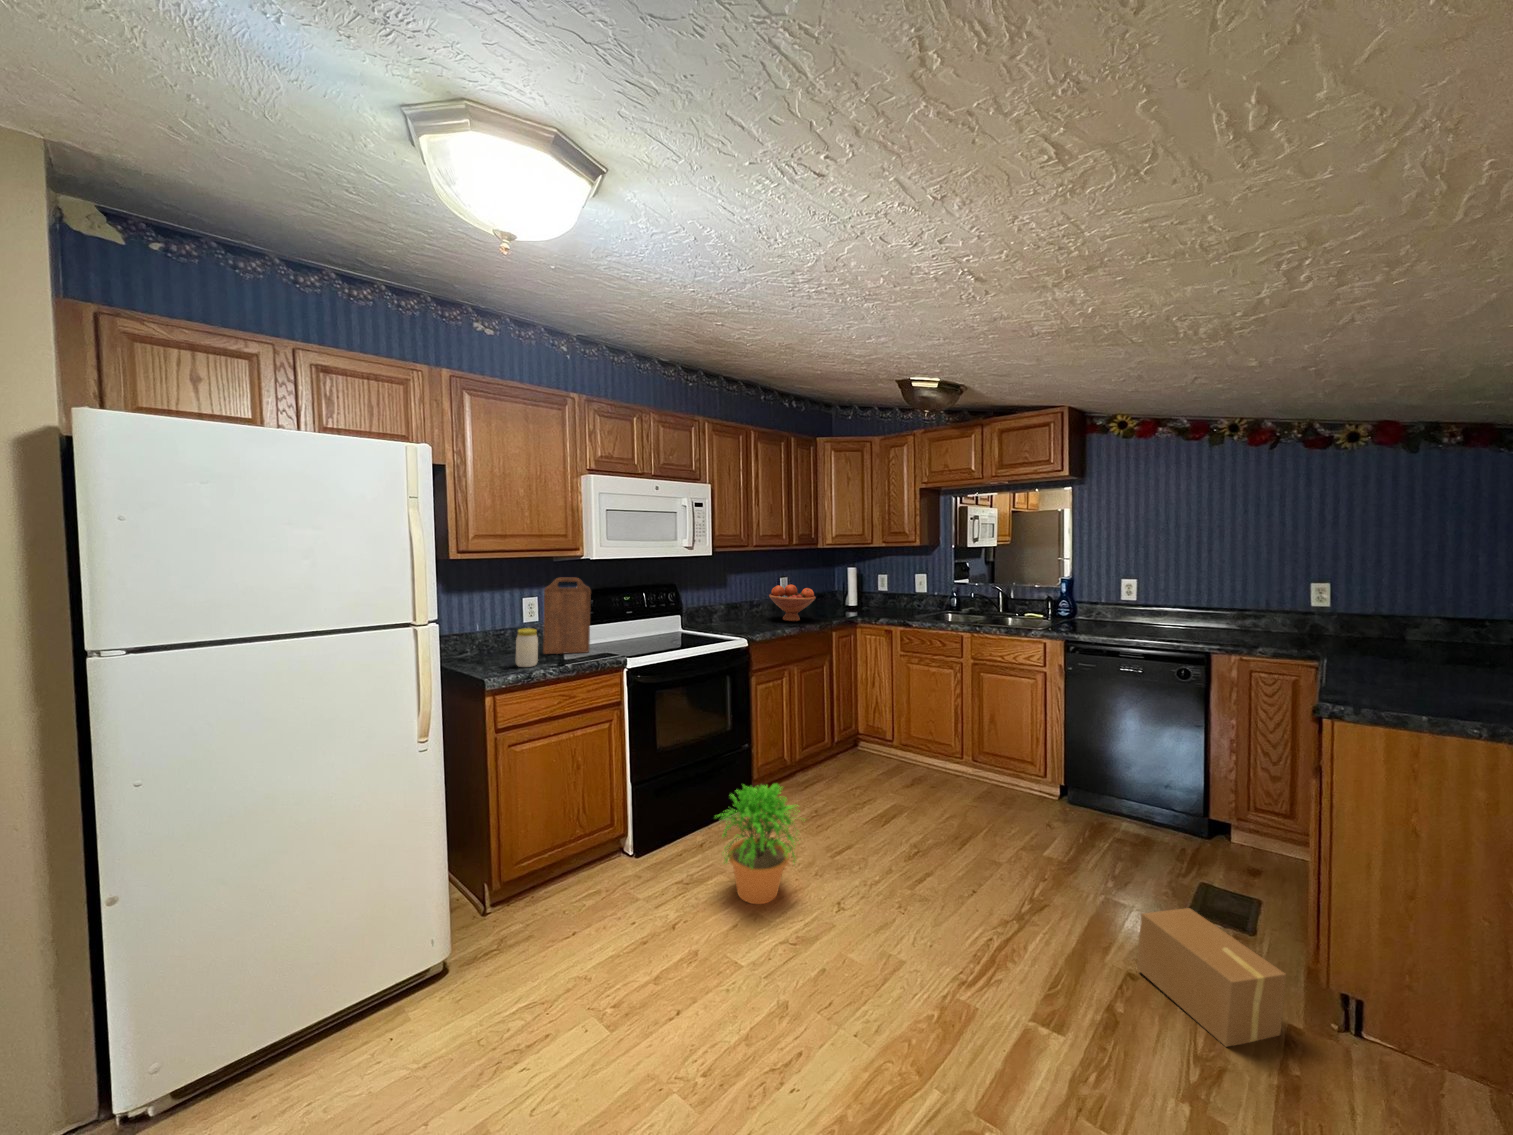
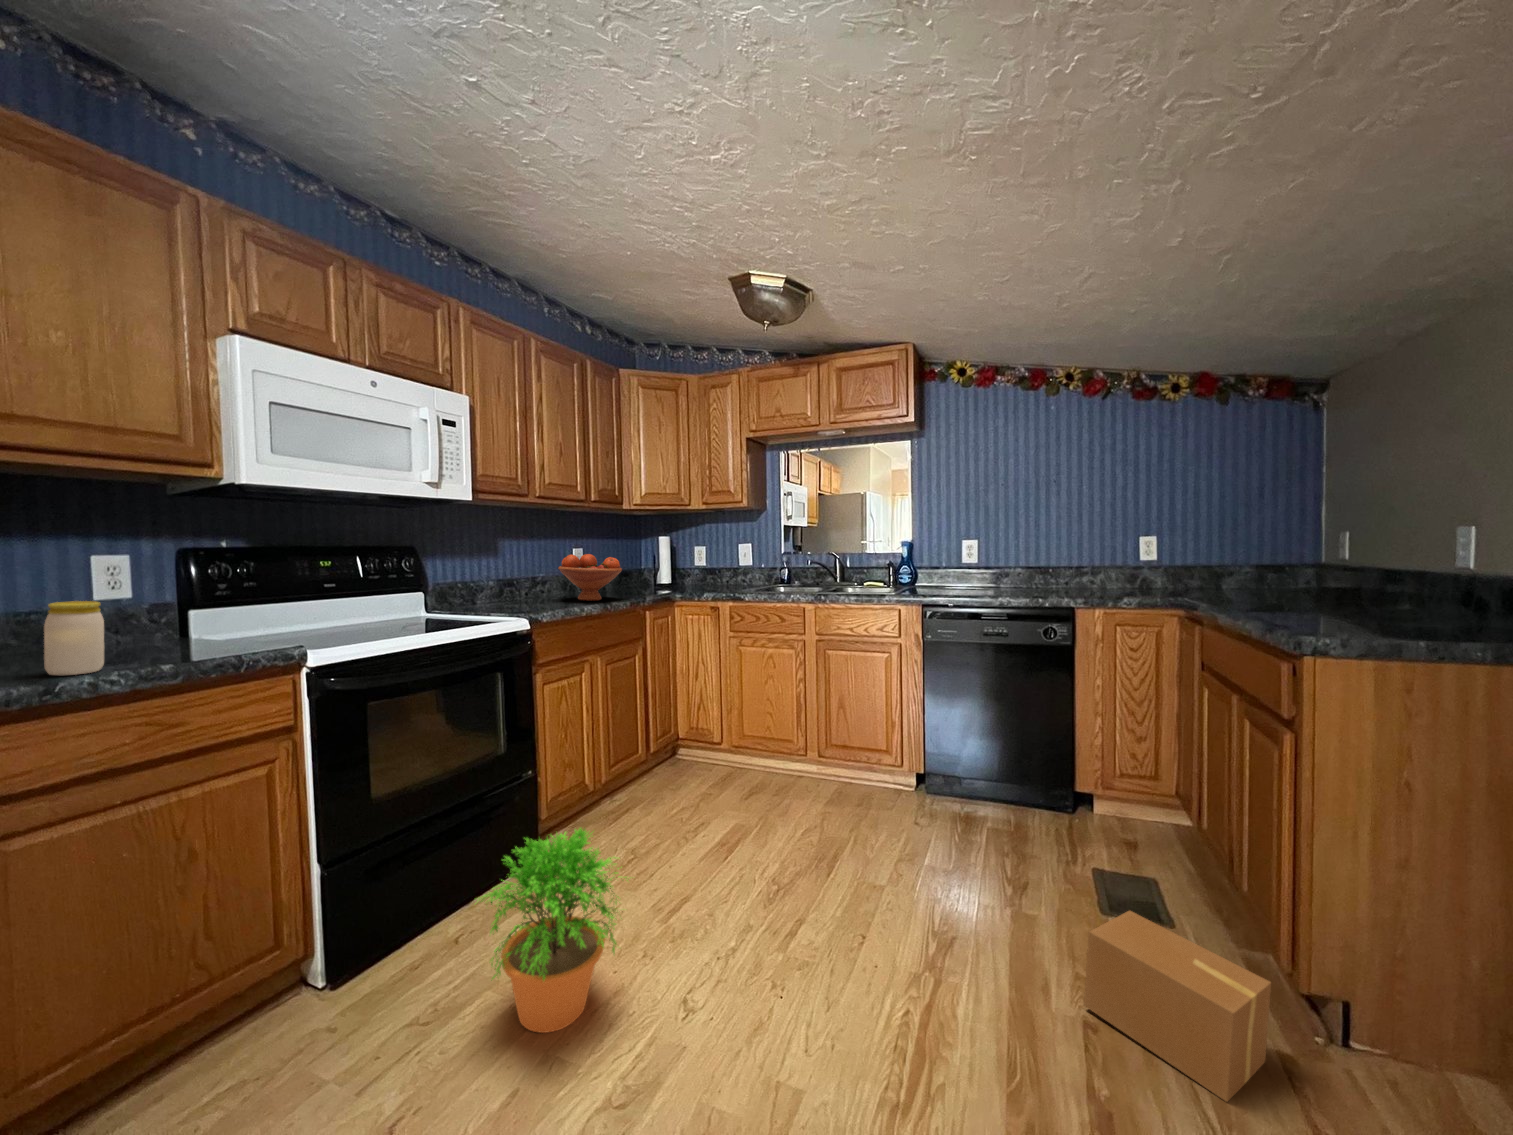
cutting board: present [543,578,591,654] -> none [132,514,239,653]

